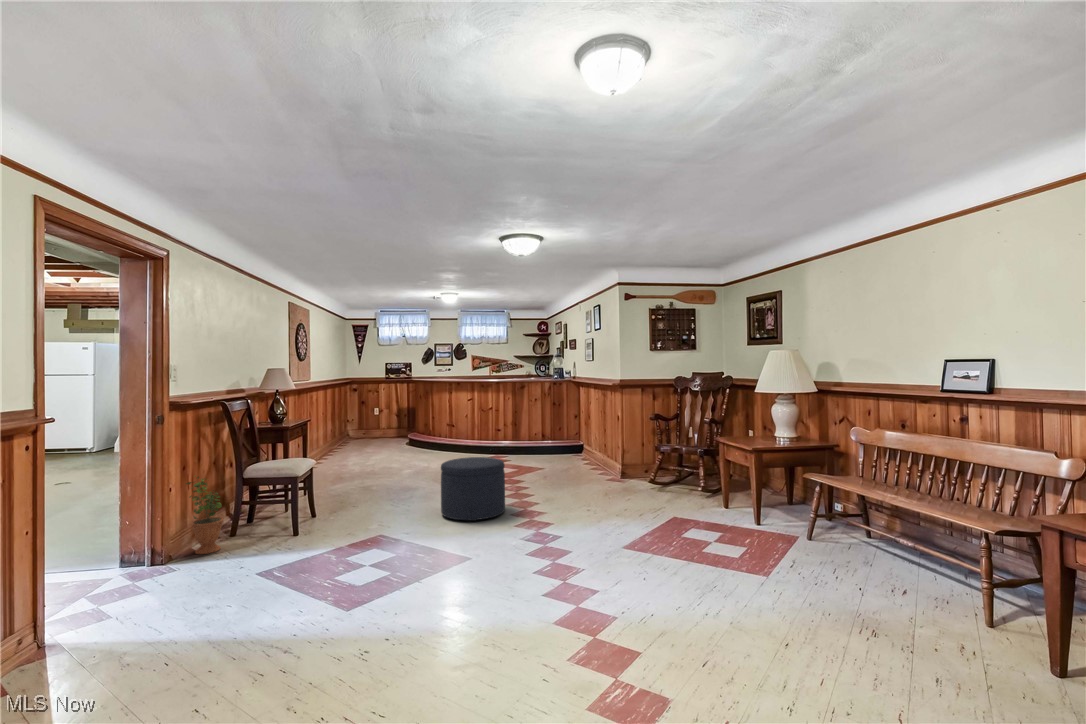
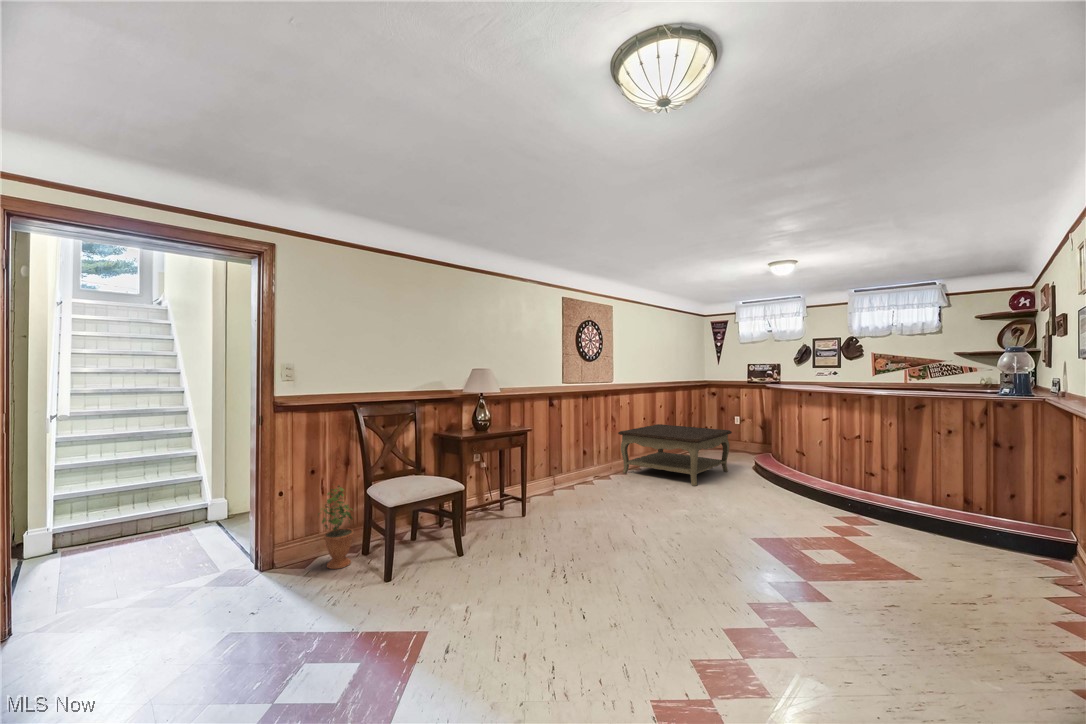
coffee table: none [314,416,400,462] -> present [618,424,732,486]
ottoman: present [441,457,505,521] -> none [558,532,675,678]

